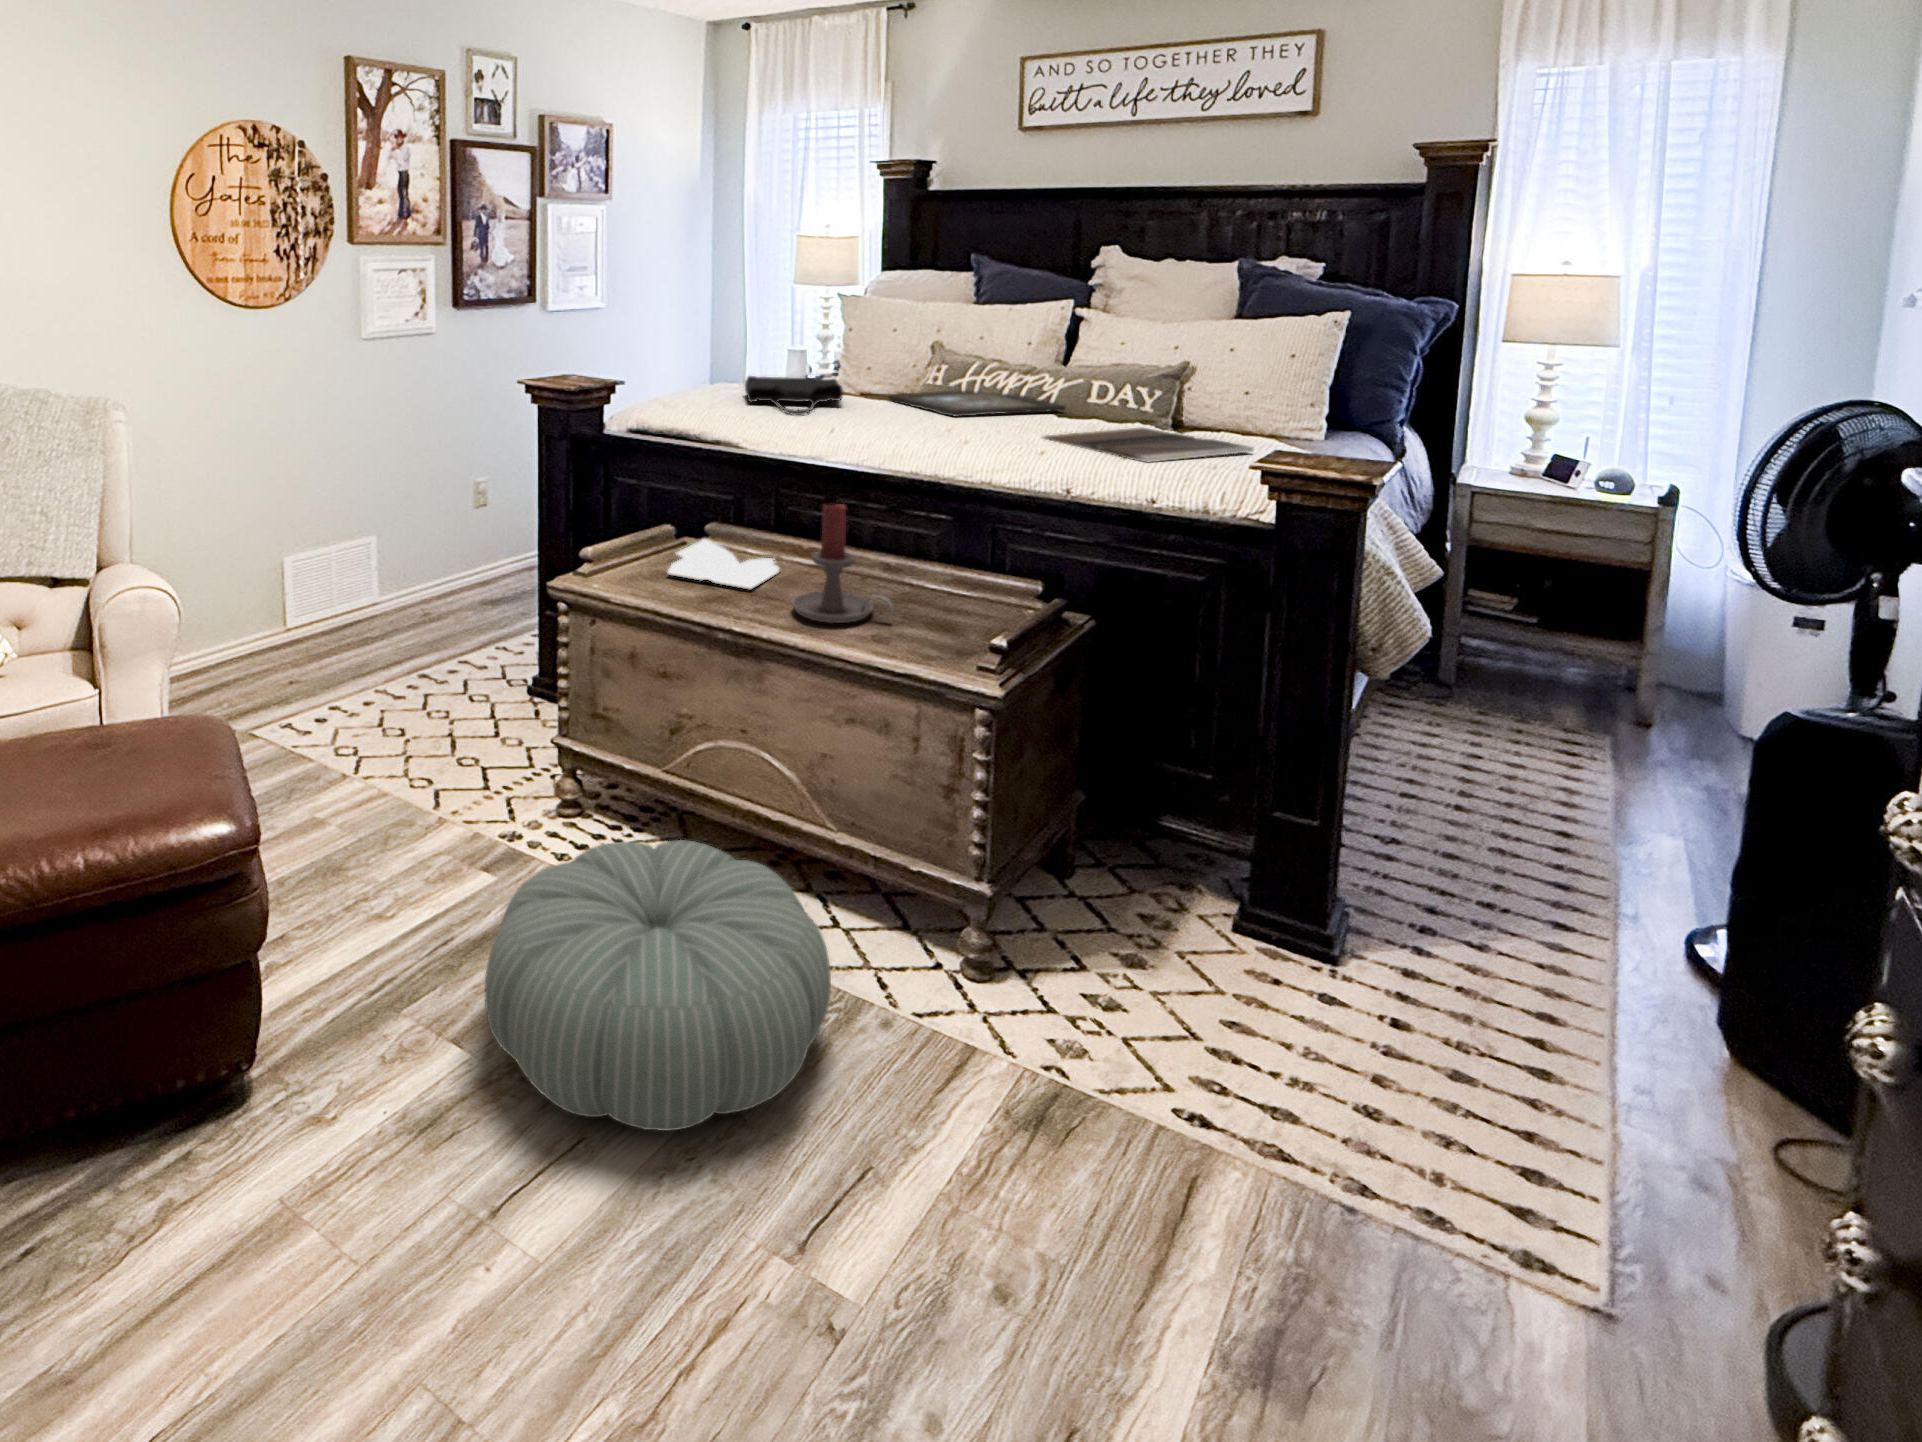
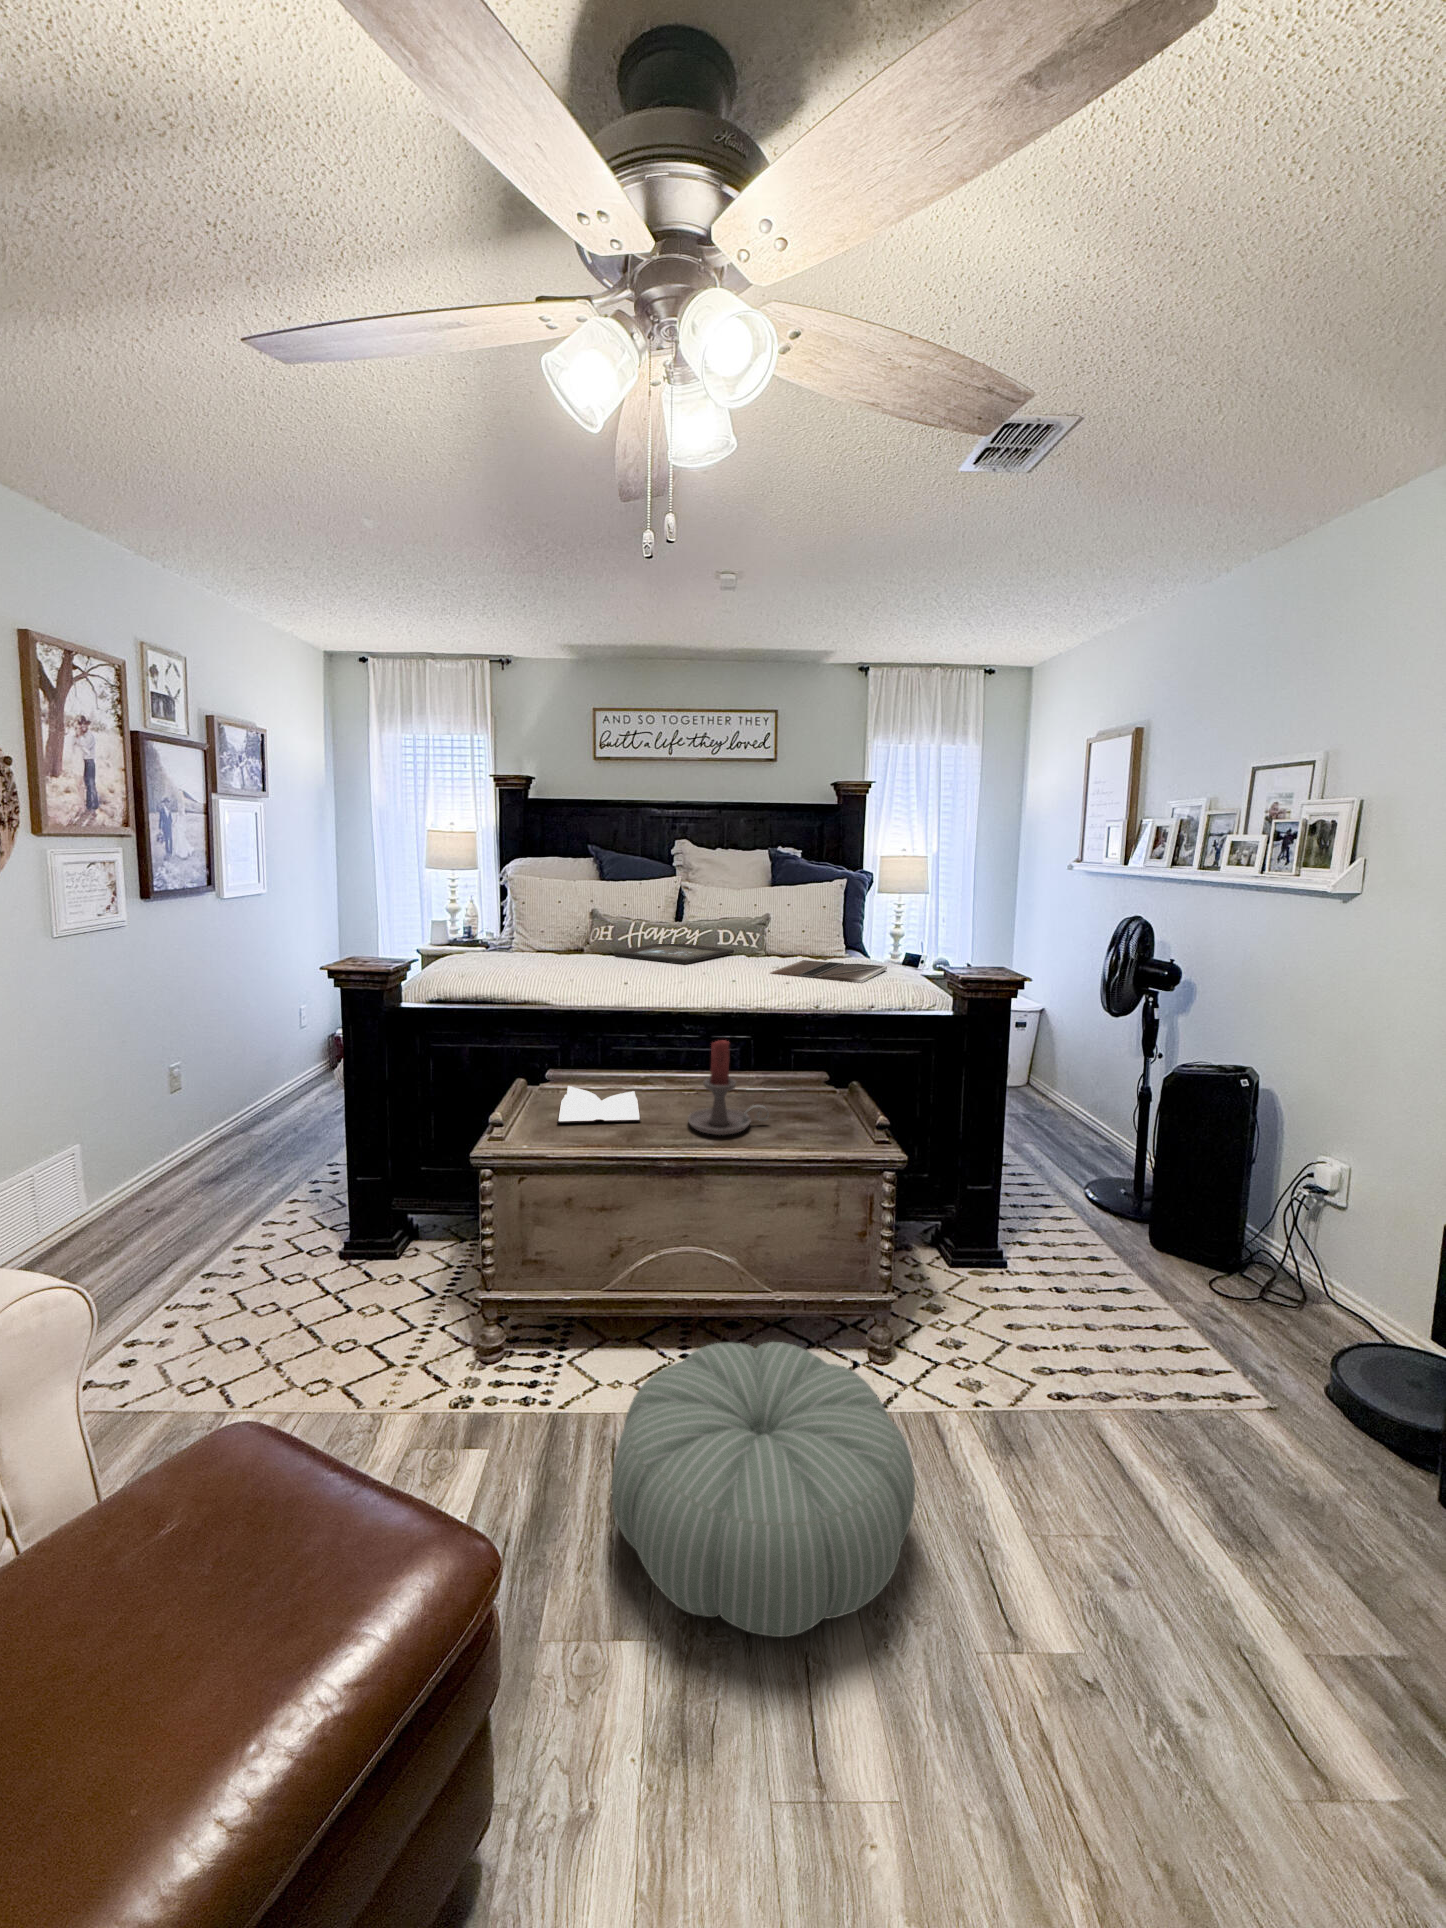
tote bag: present [745,376,843,415] -> none [511,943,602,974]

